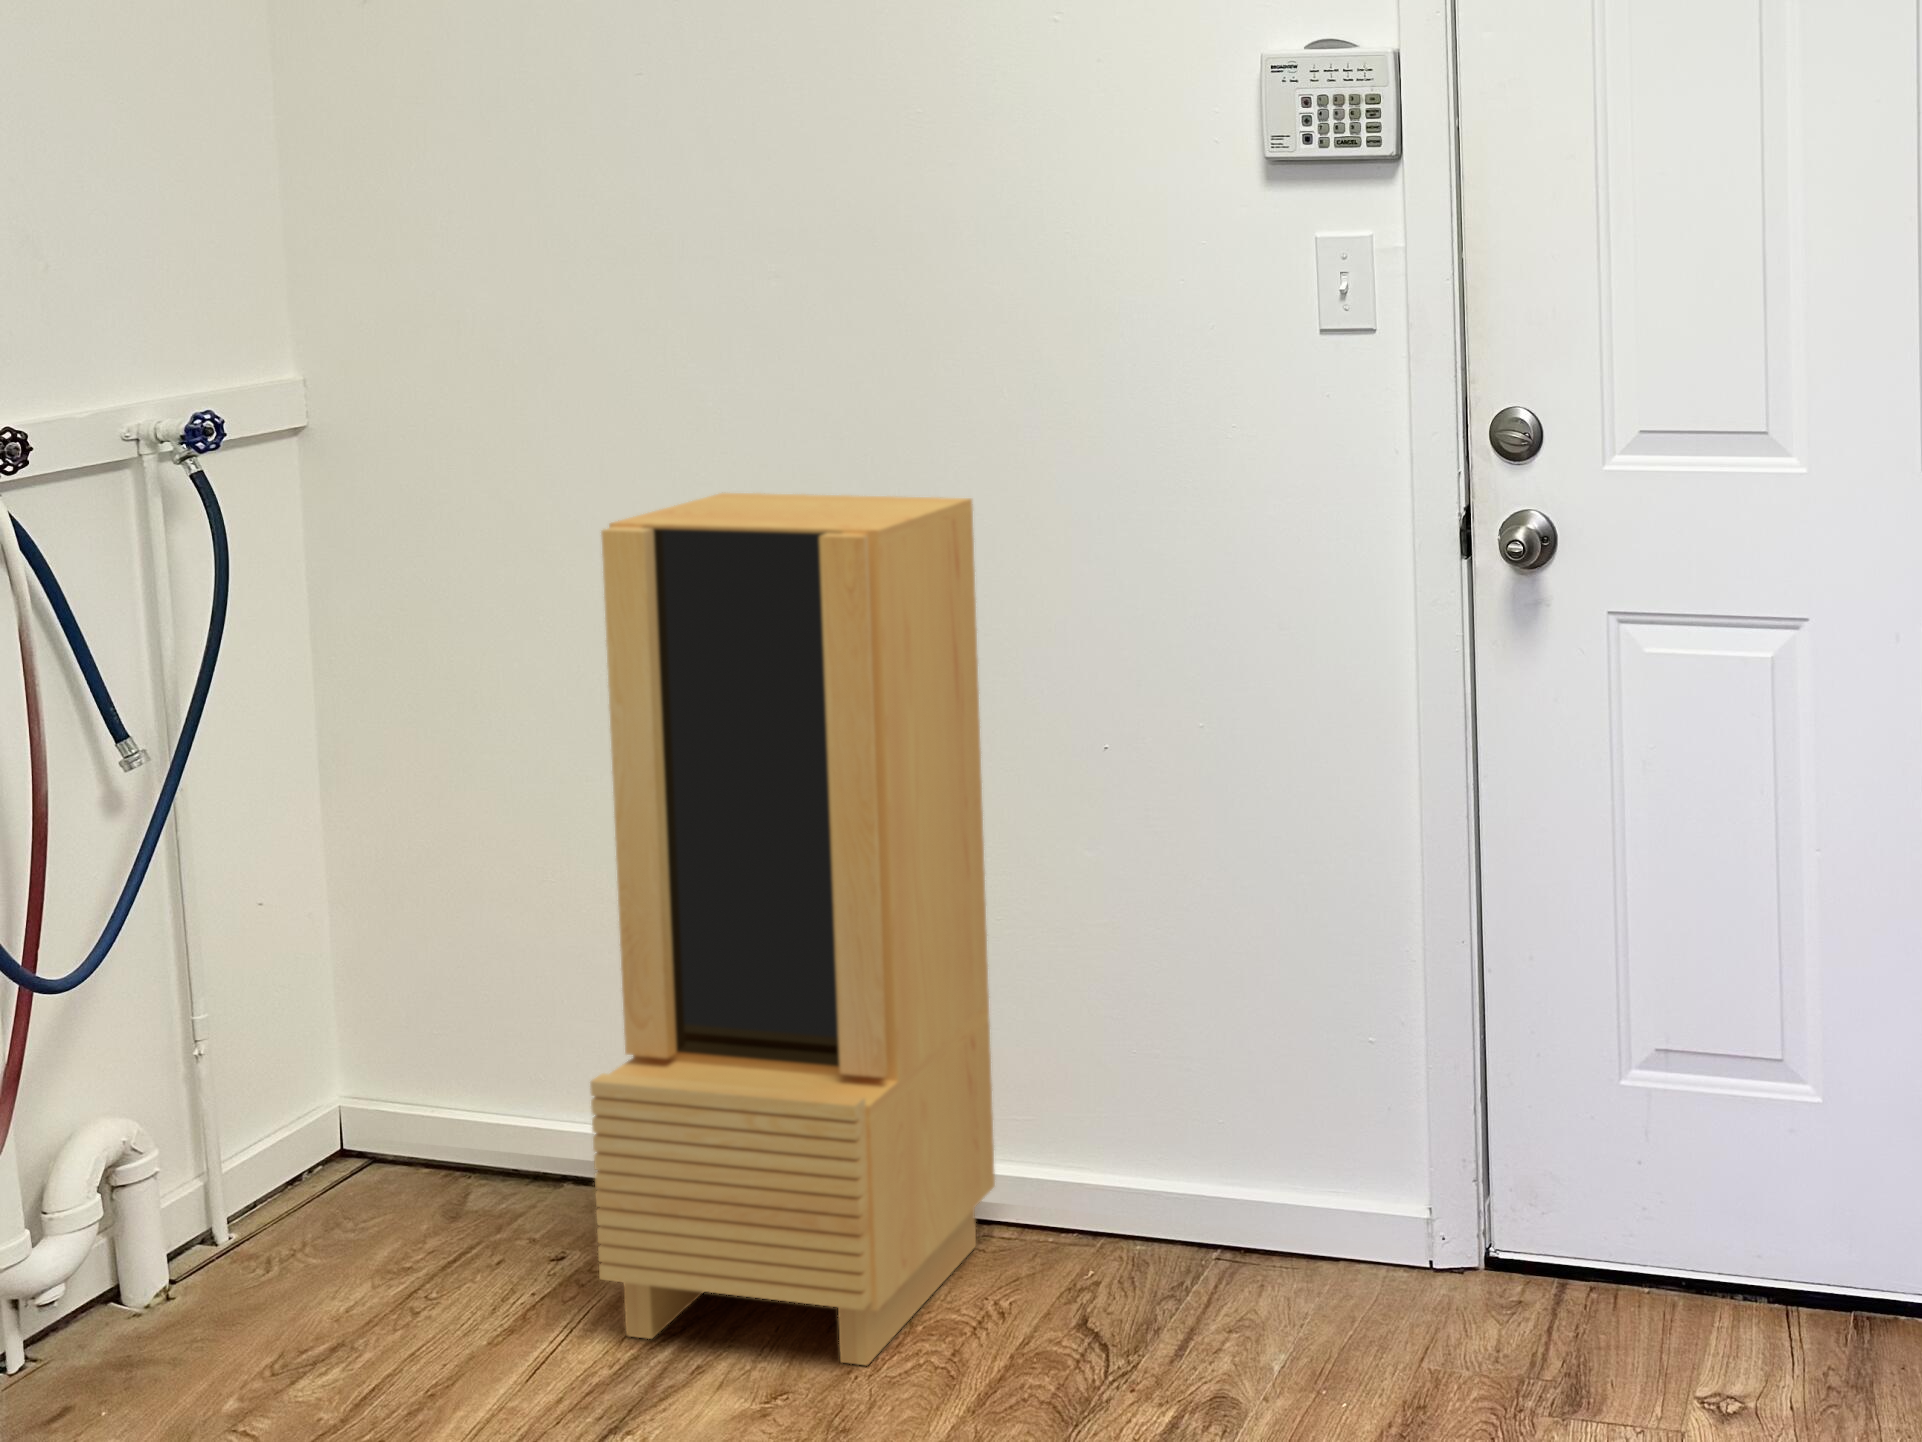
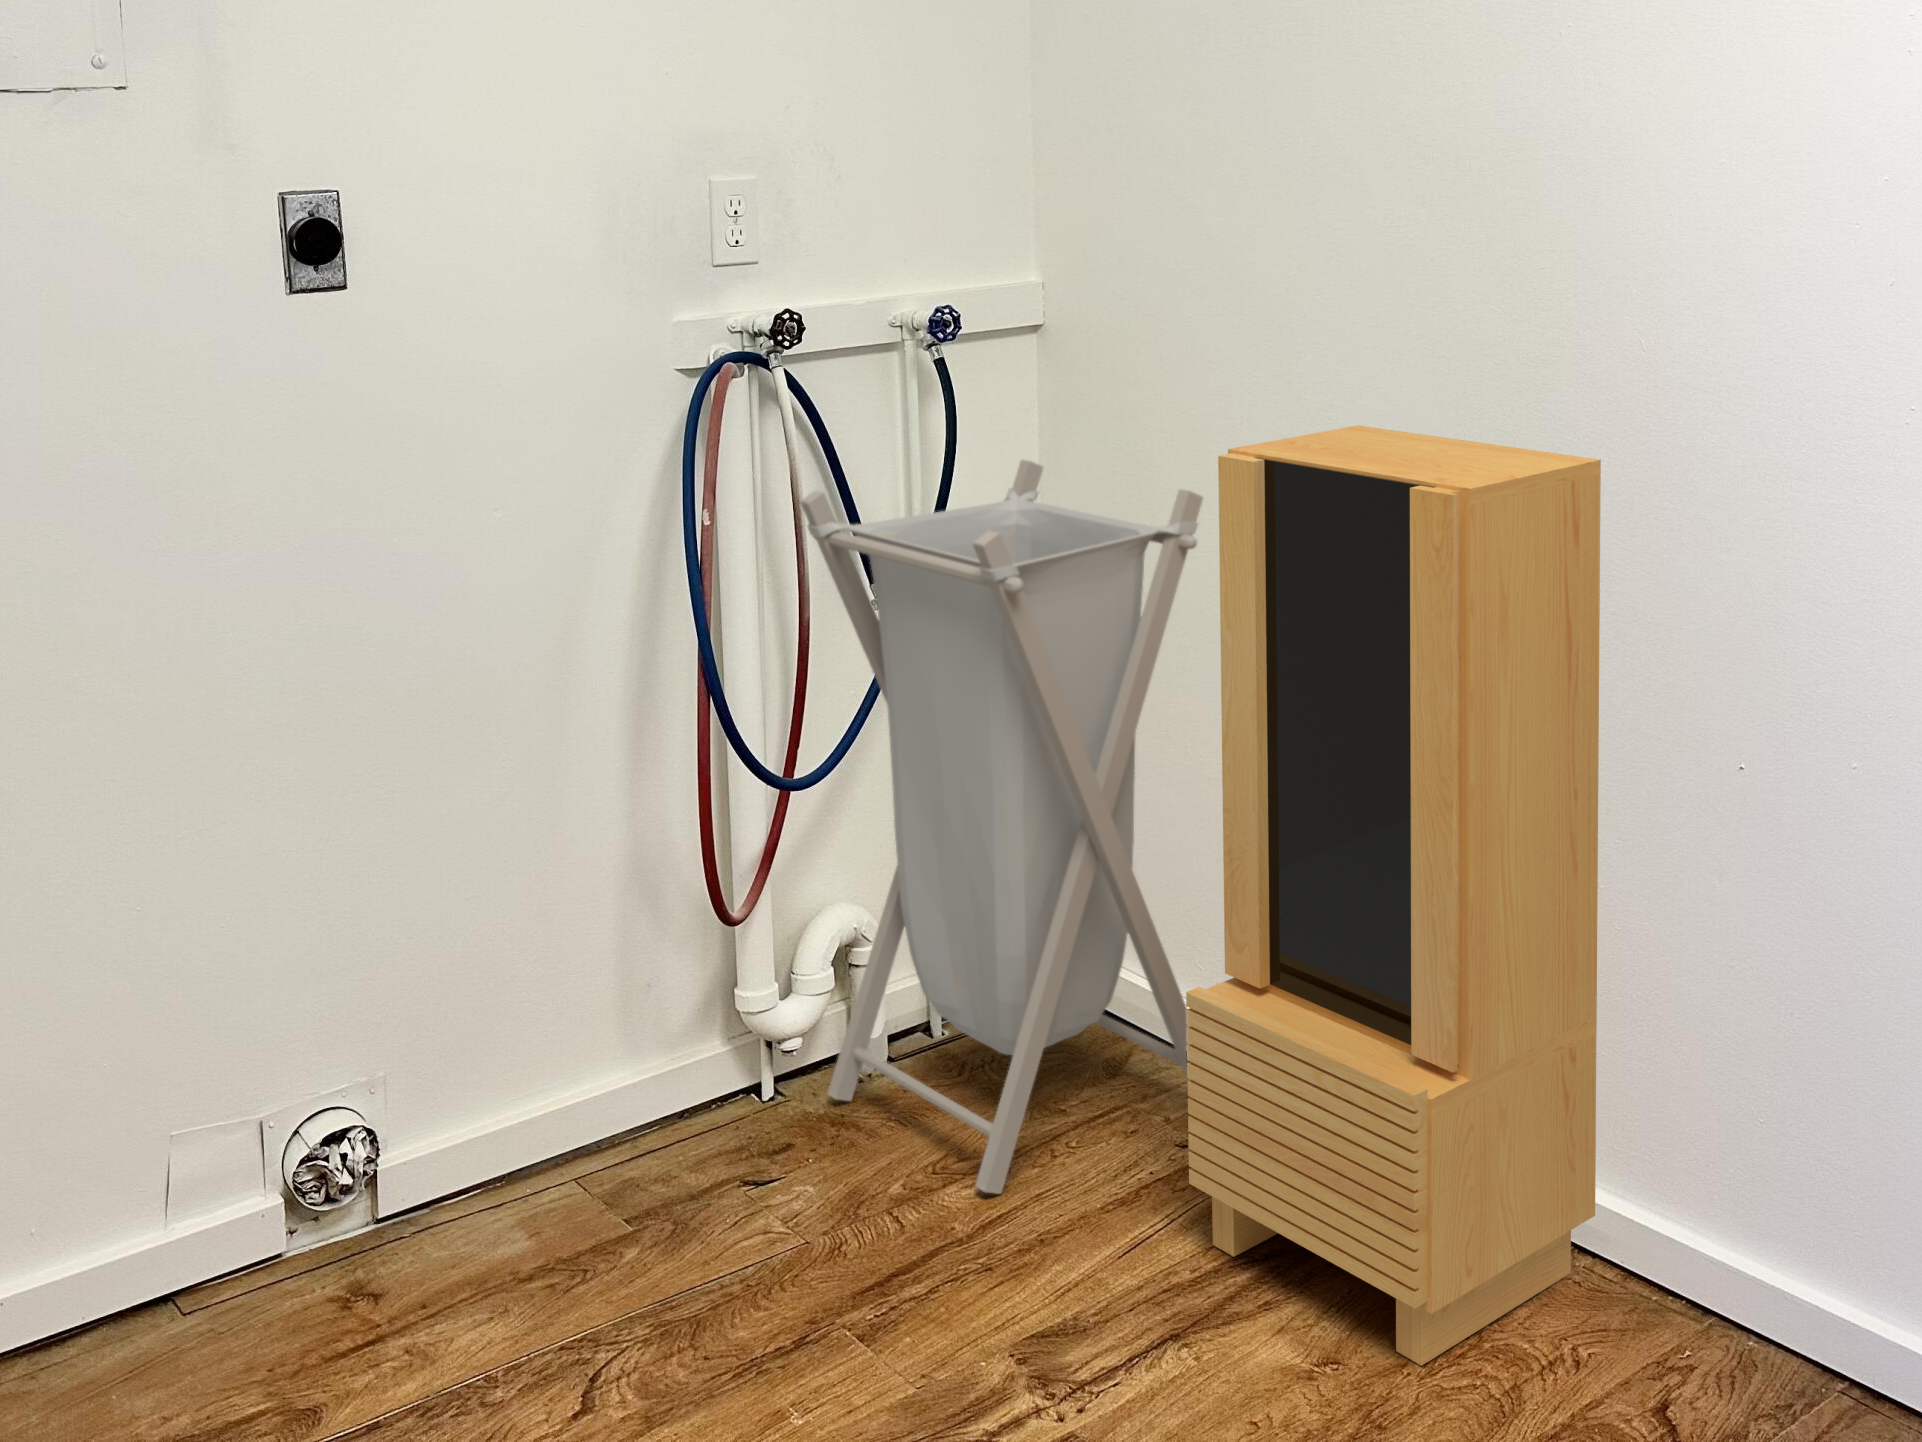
laundry hamper: none [40,571,591,1371] -> present [800,460,1203,1194]

